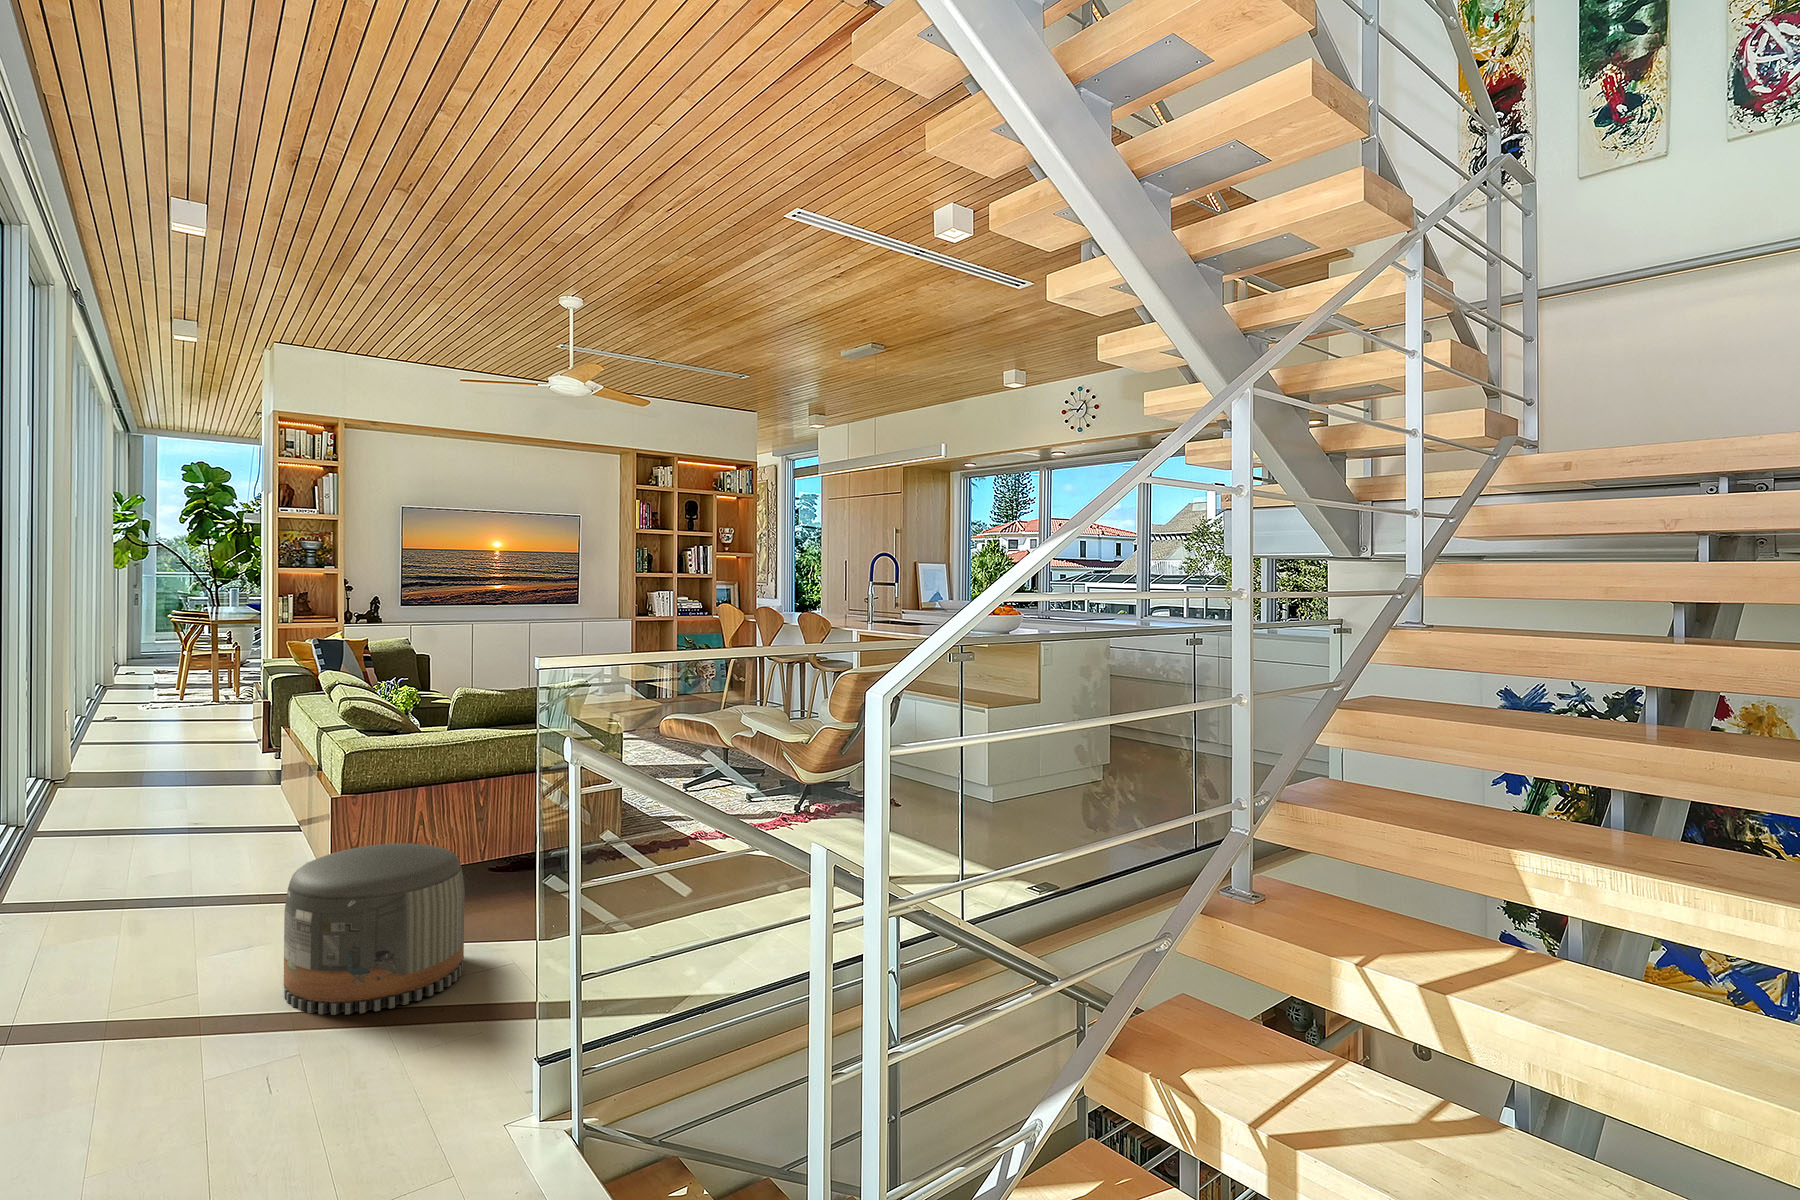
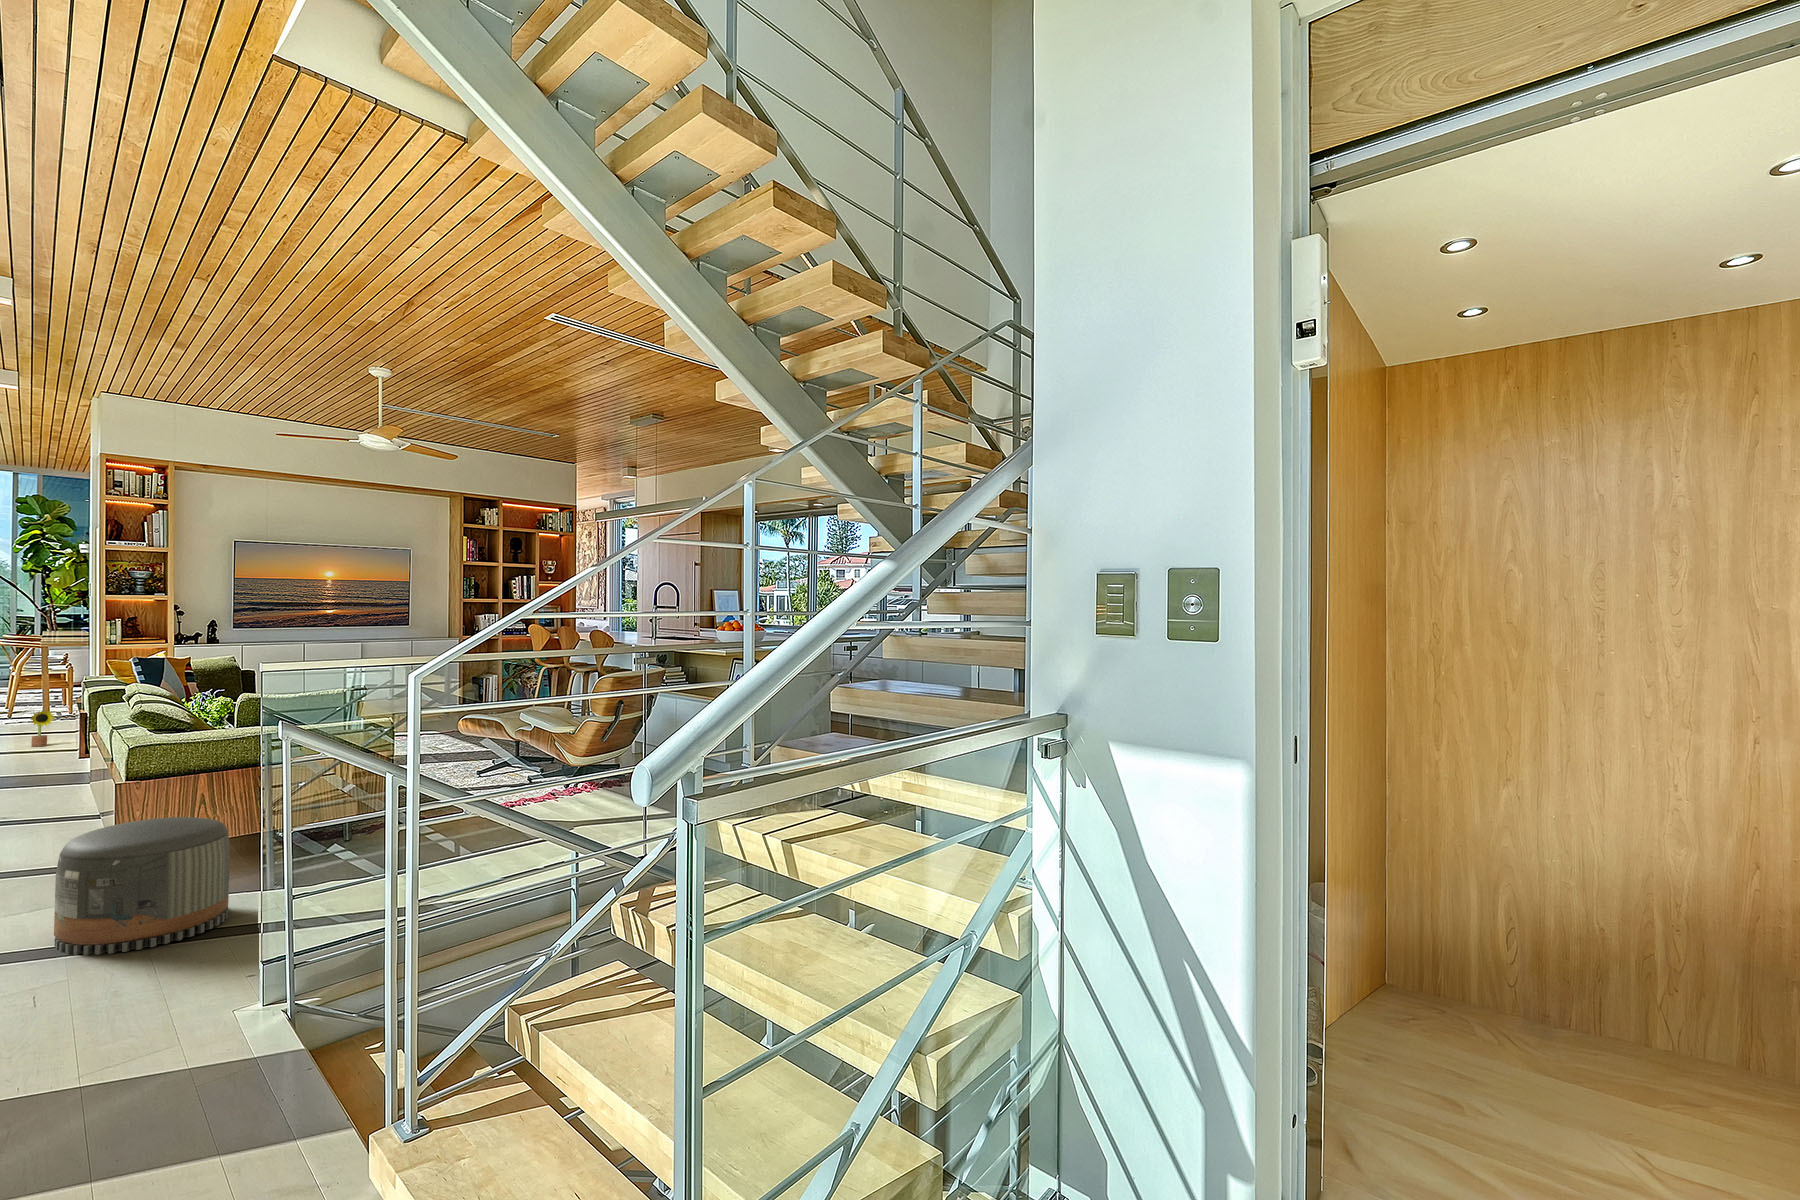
decorative plant: none [208,694,232,734] -> present [31,711,55,747]

